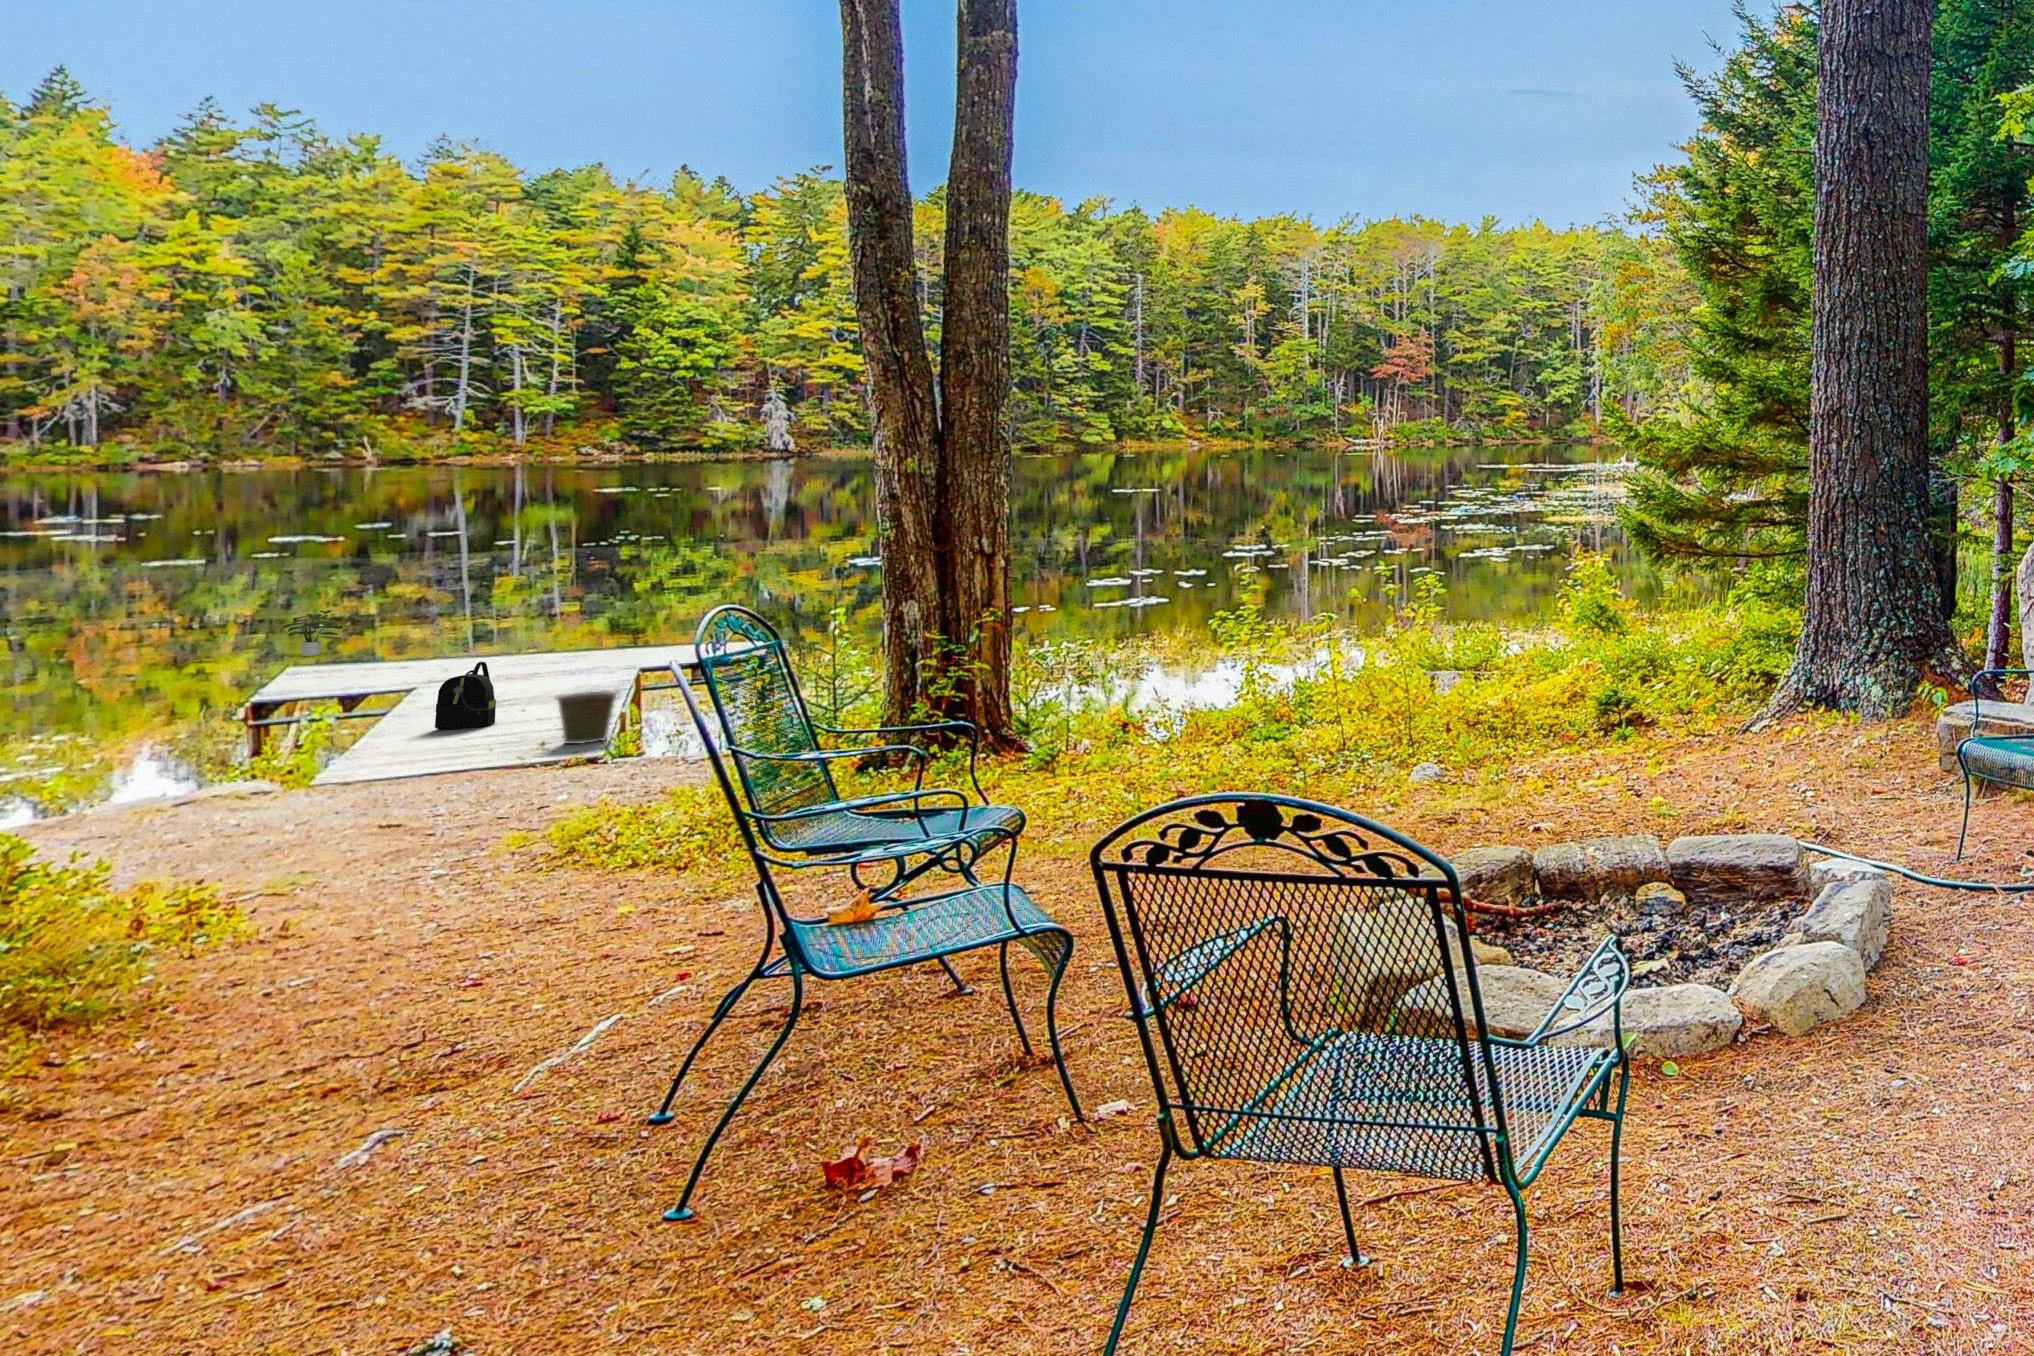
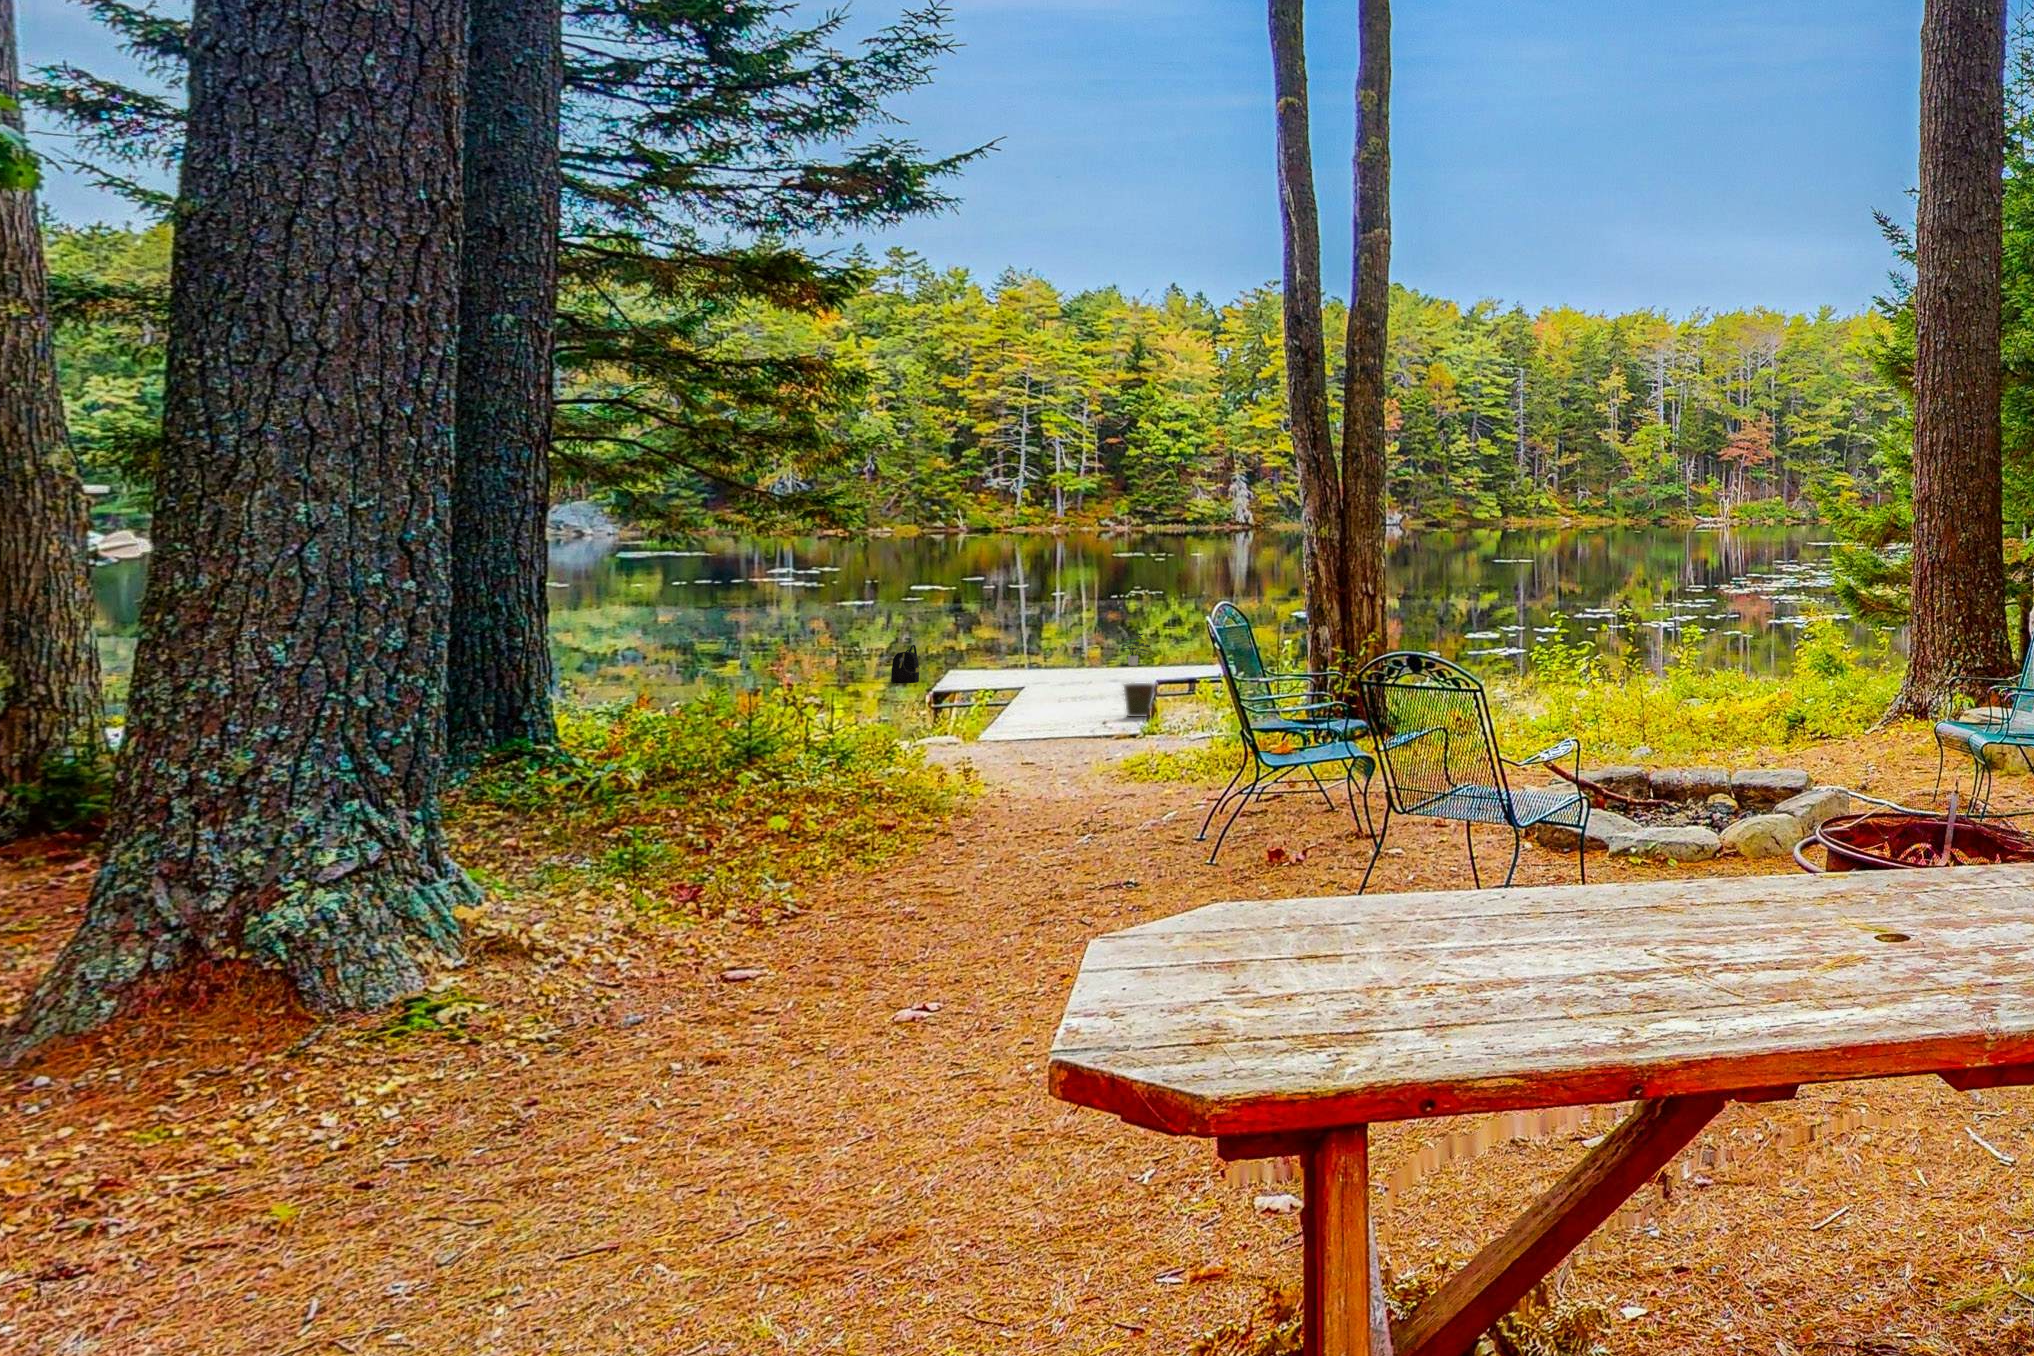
potted plant: present [283,610,344,656] -> present [1119,633,1150,666]
backpack: present [435,662,496,729] -> present [891,645,920,683]

